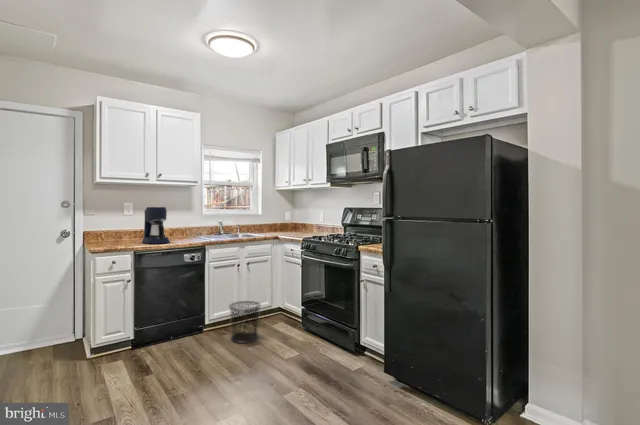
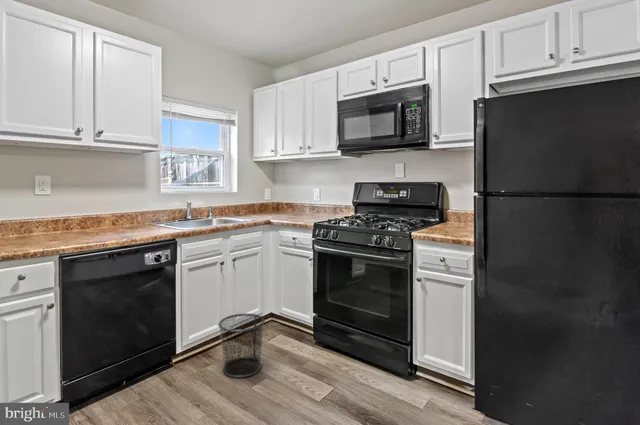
coffee maker: present [142,207,170,244] -> none [71,181,120,240]

